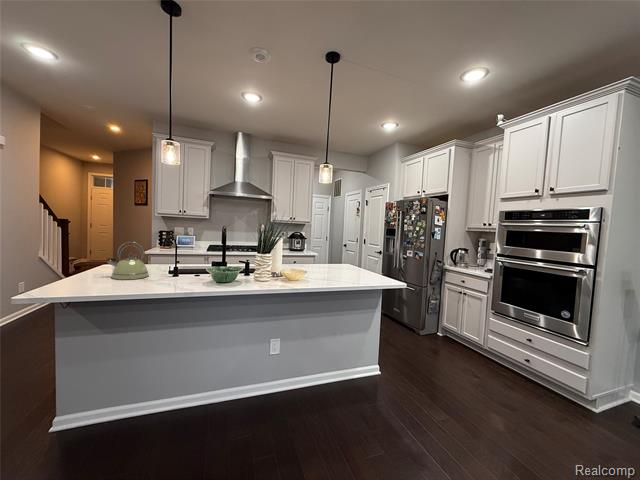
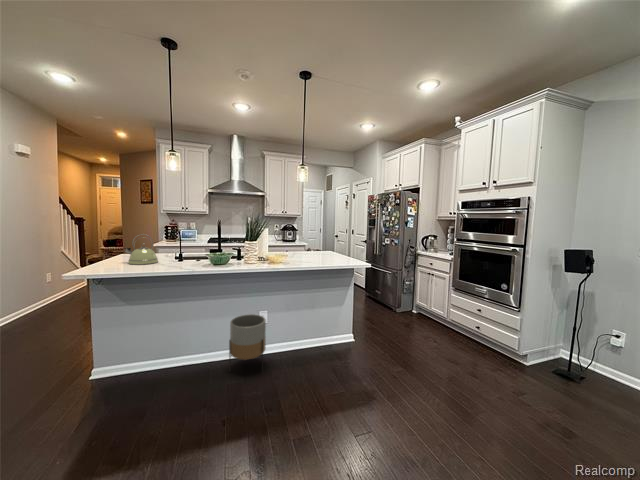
planter: none [233,342,279,418] -> present [229,314,266,371]

